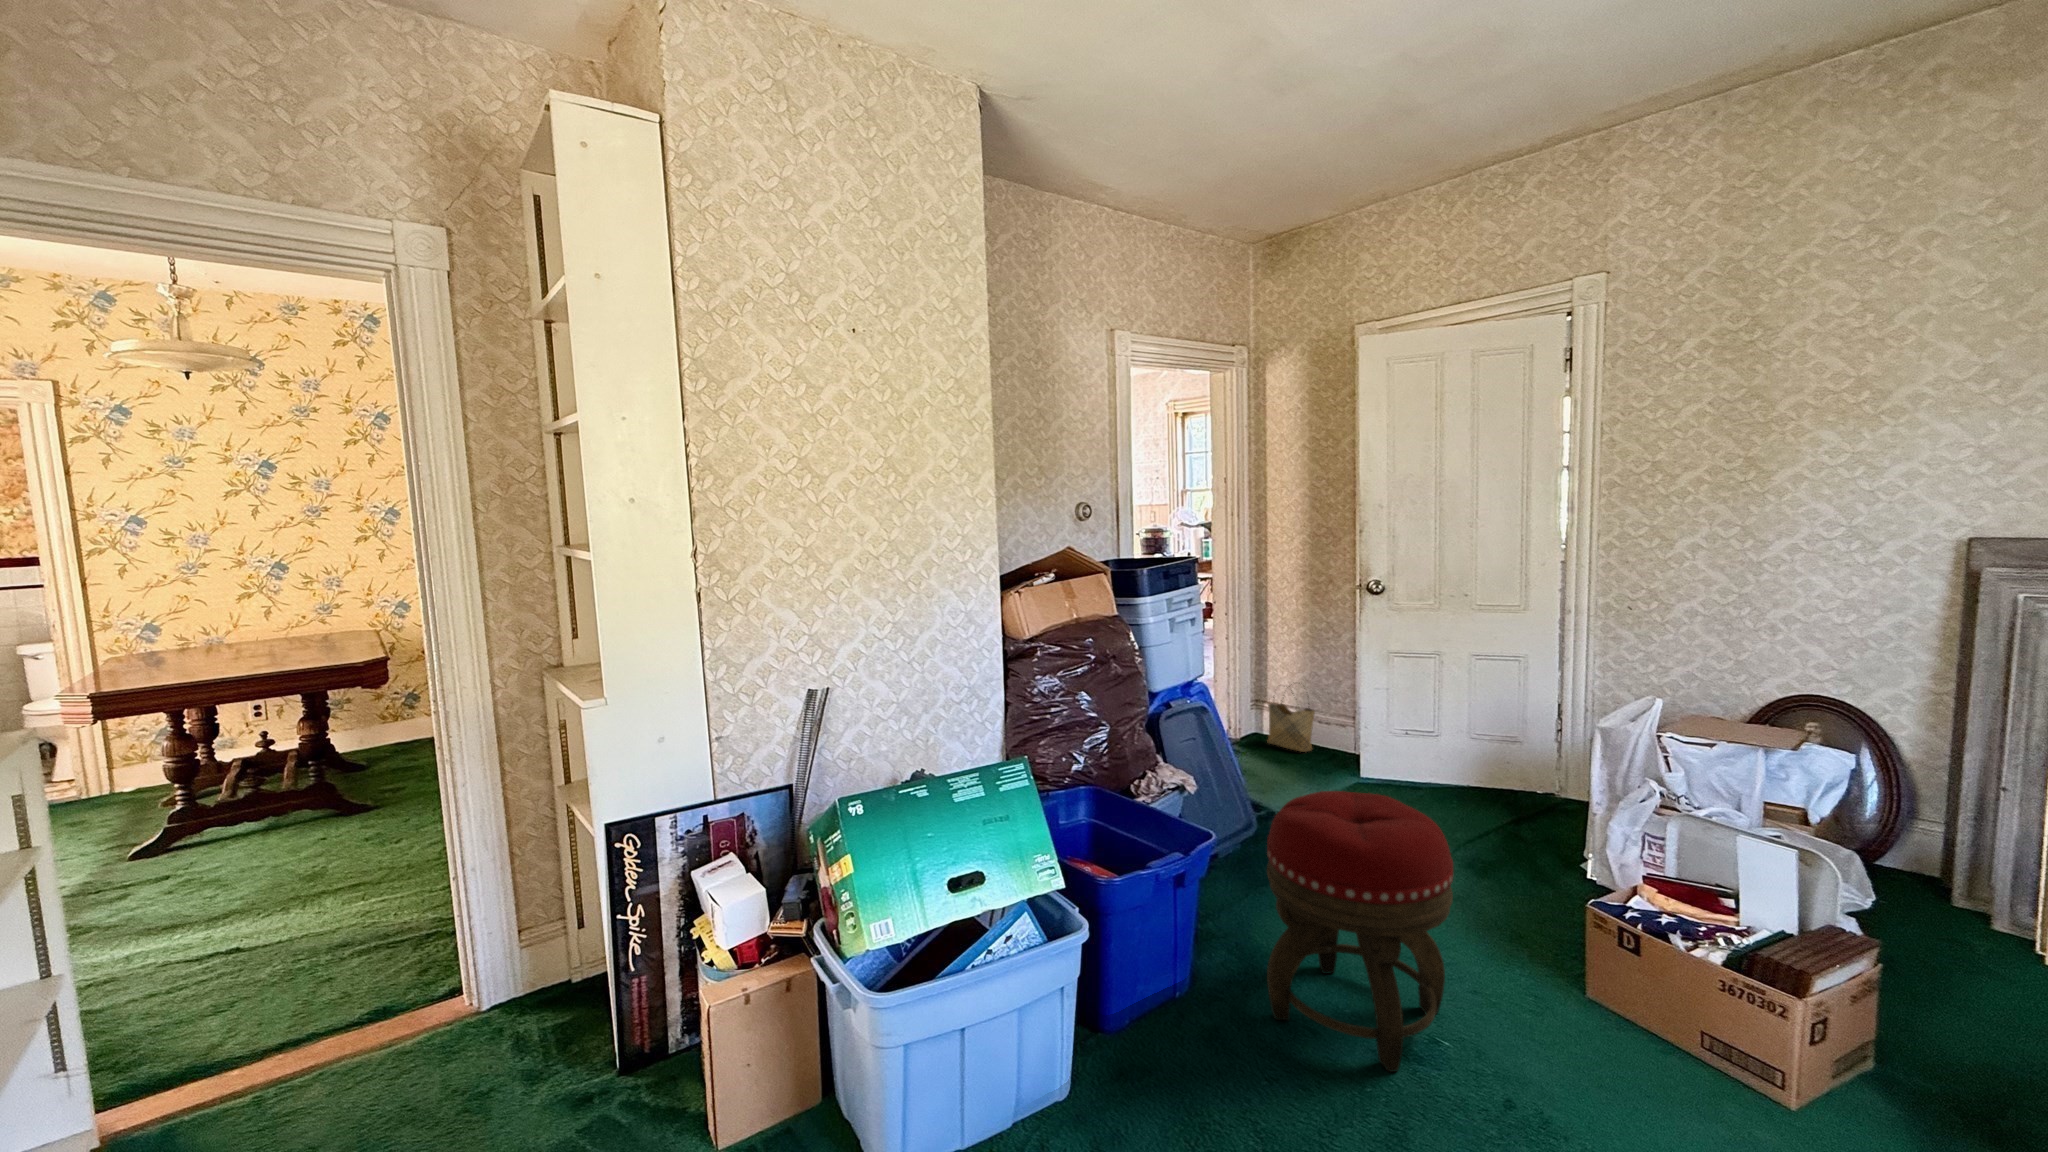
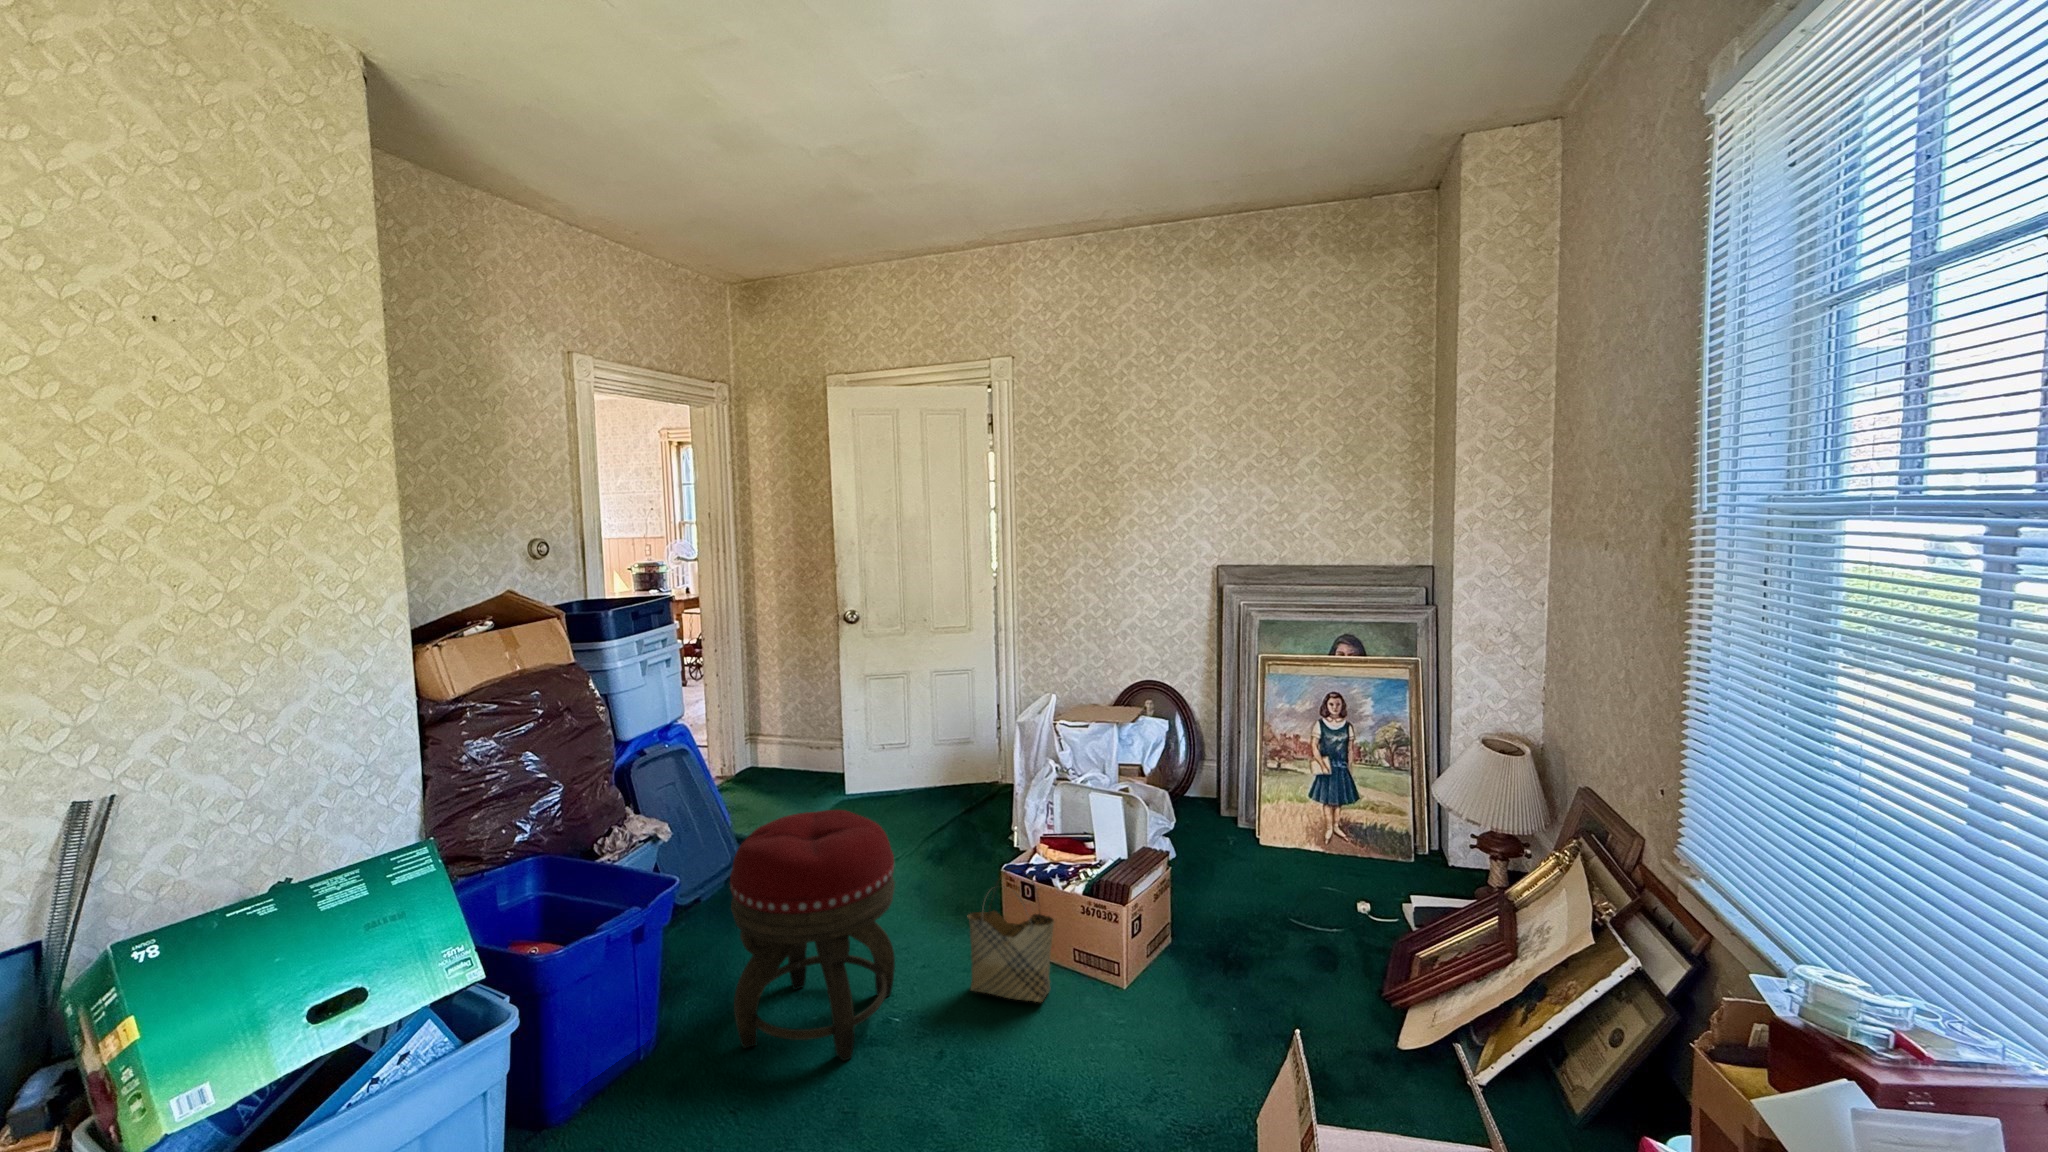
woven basket: present [1267,693,1315,752] -> present [968,867,1054,1002]

